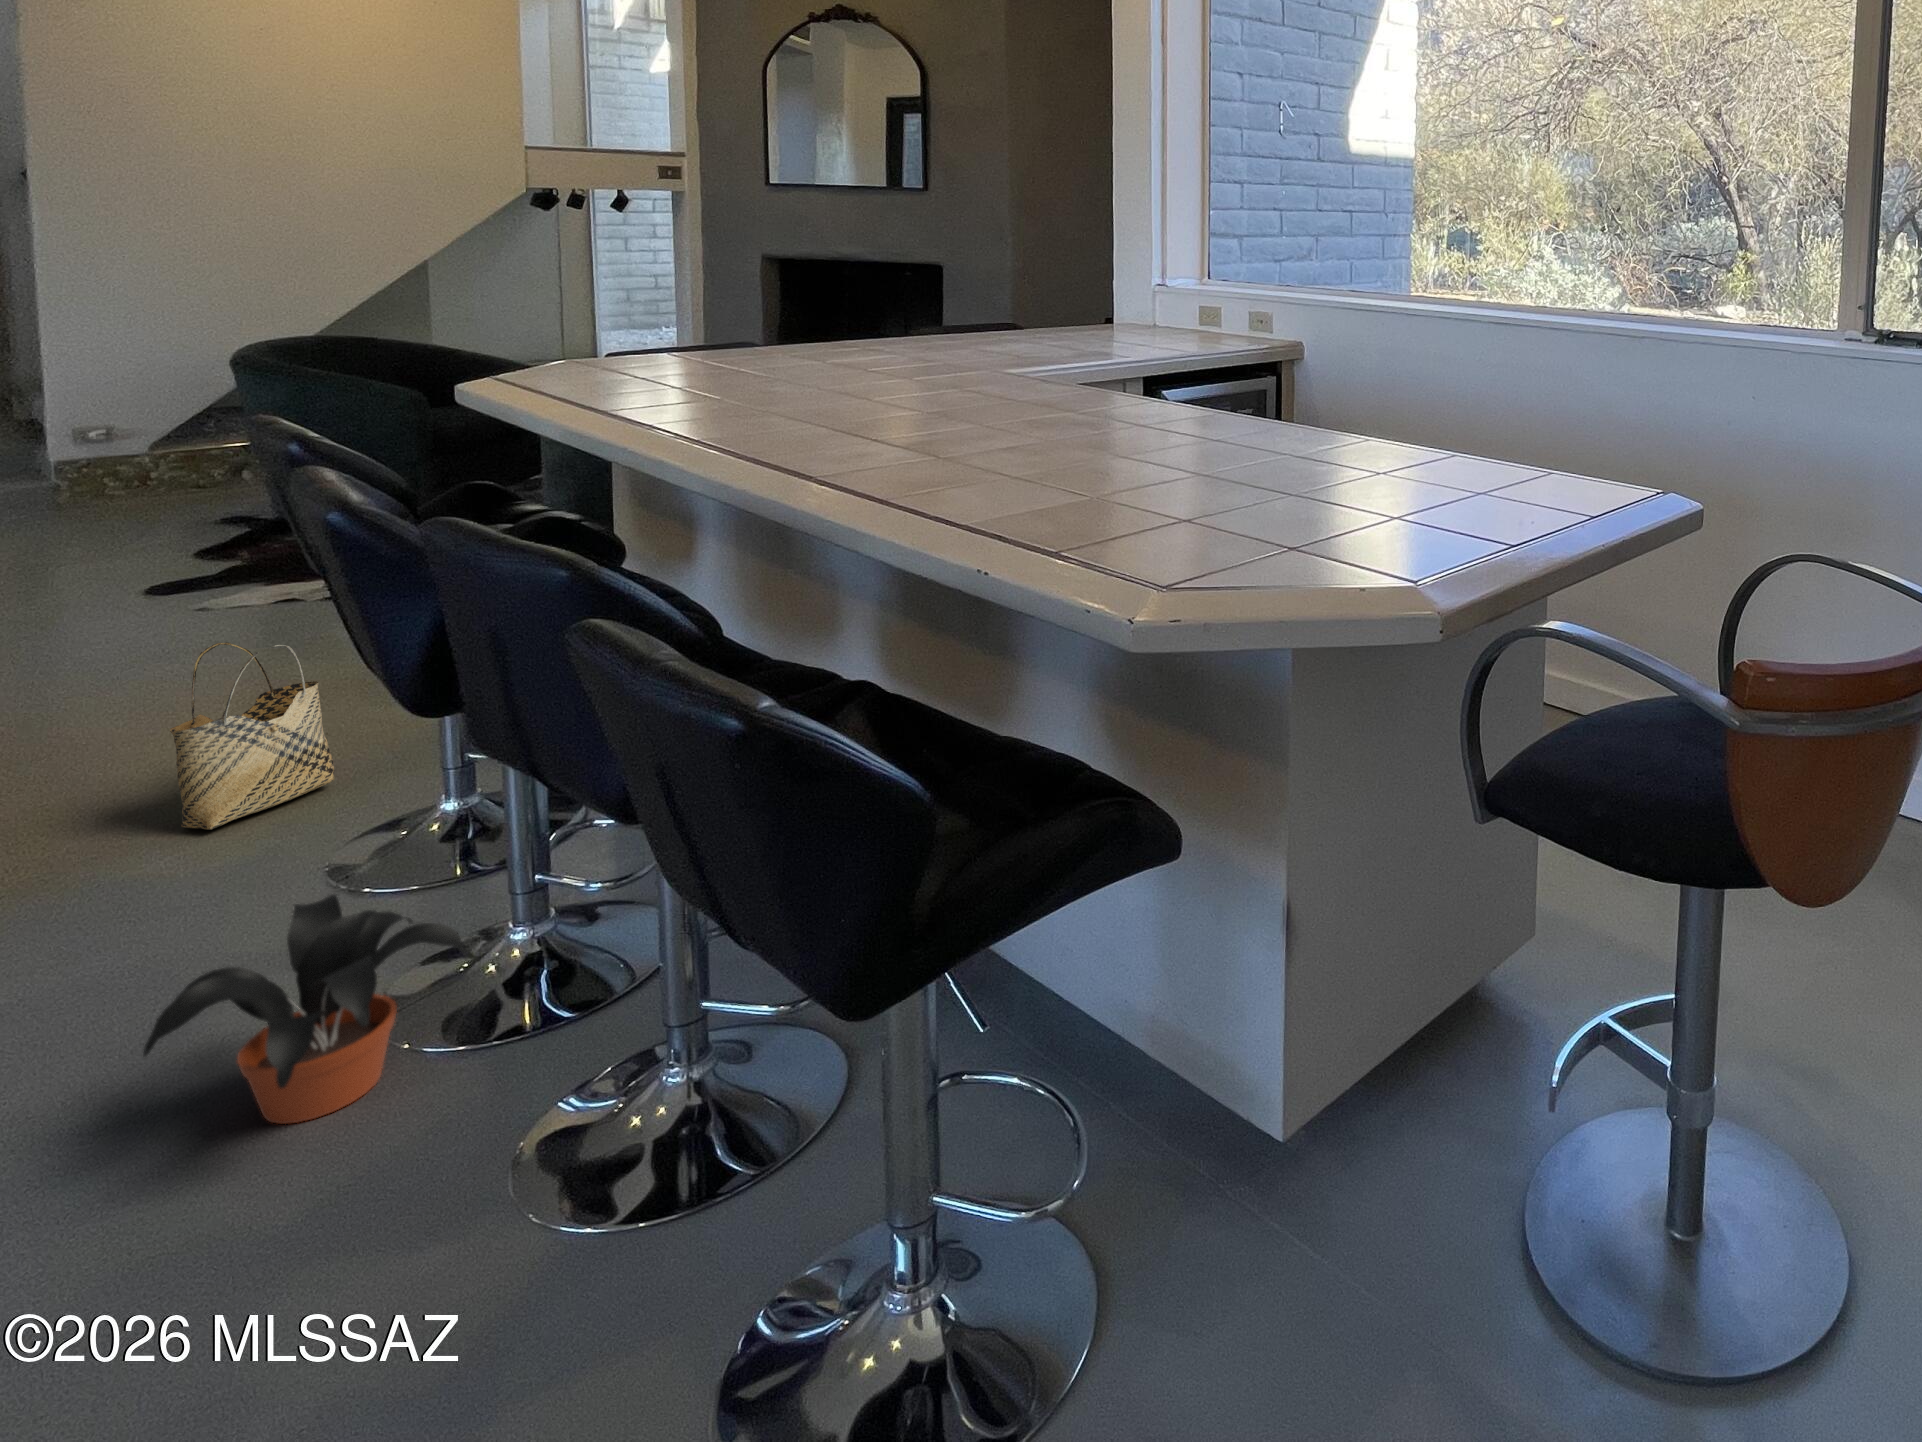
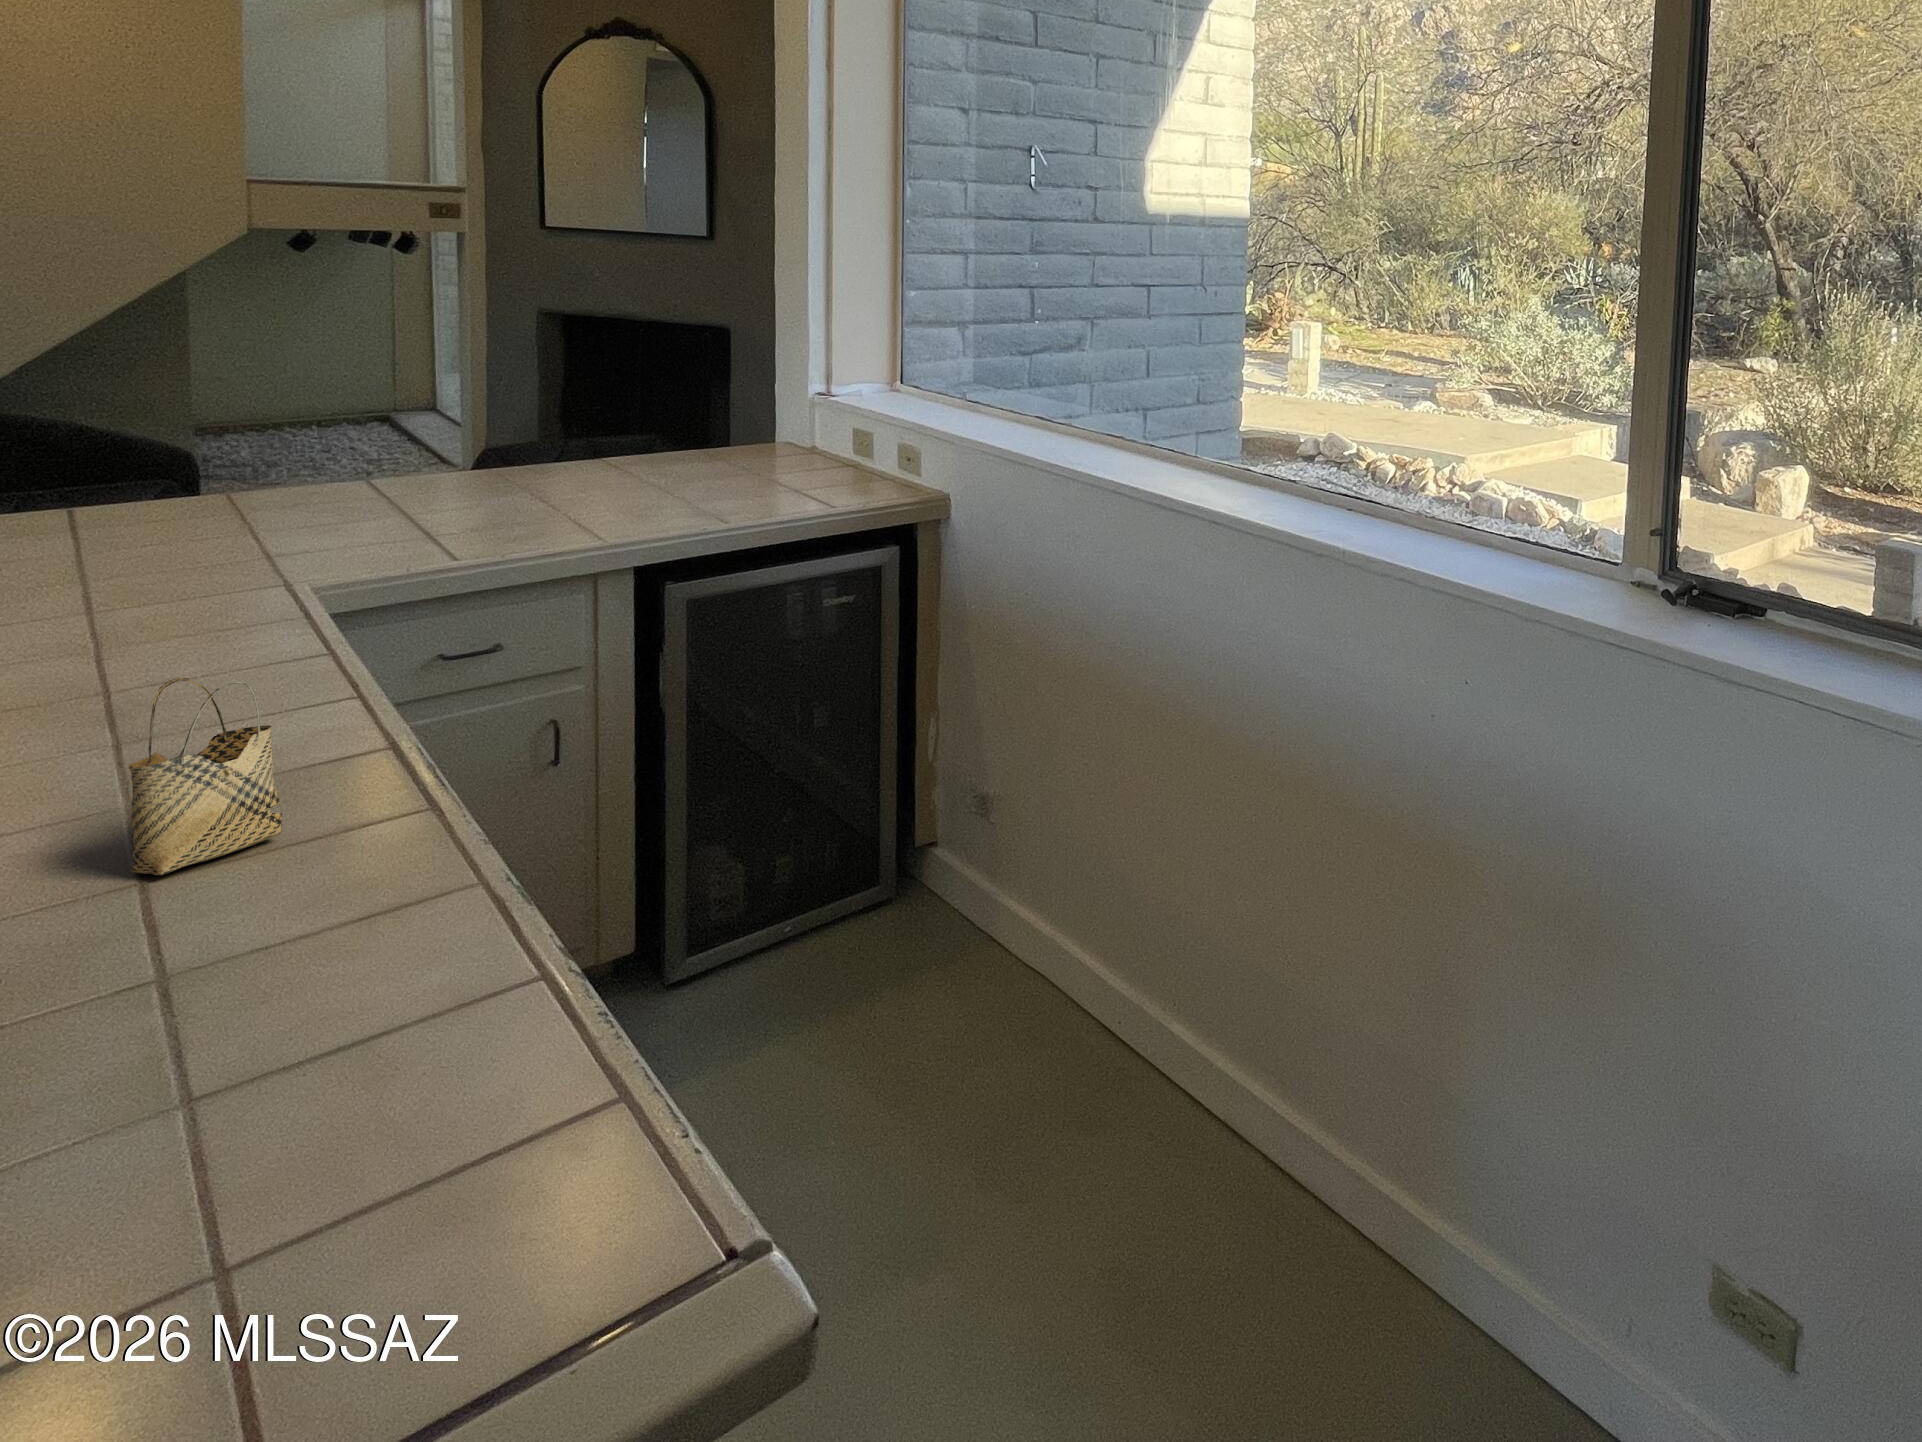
potted plant: present [144,894,466,1124] -> none [142,923,445,1152]

